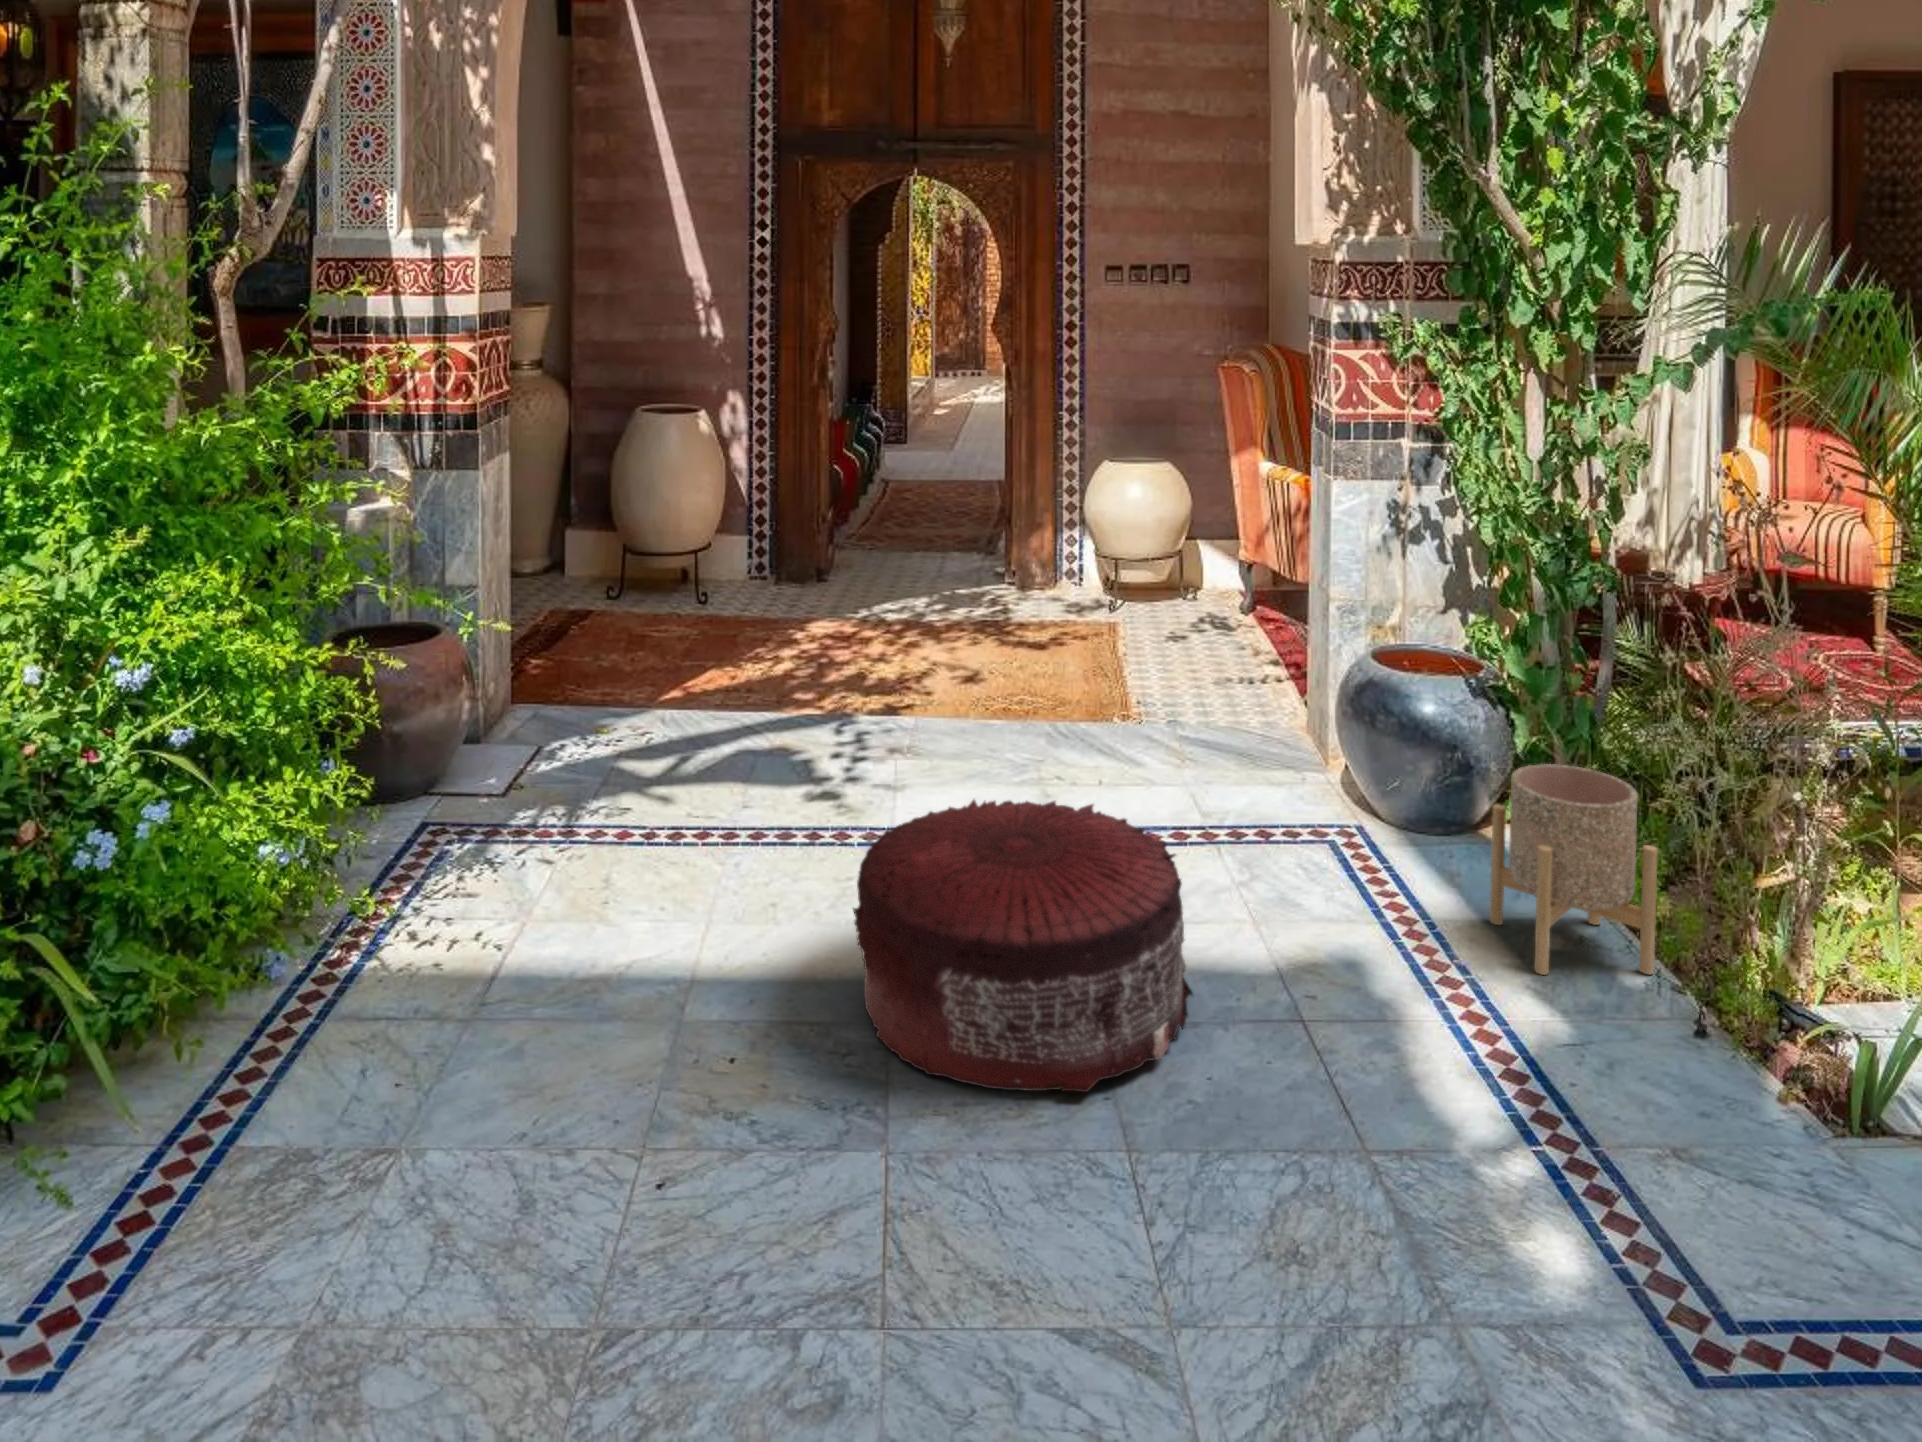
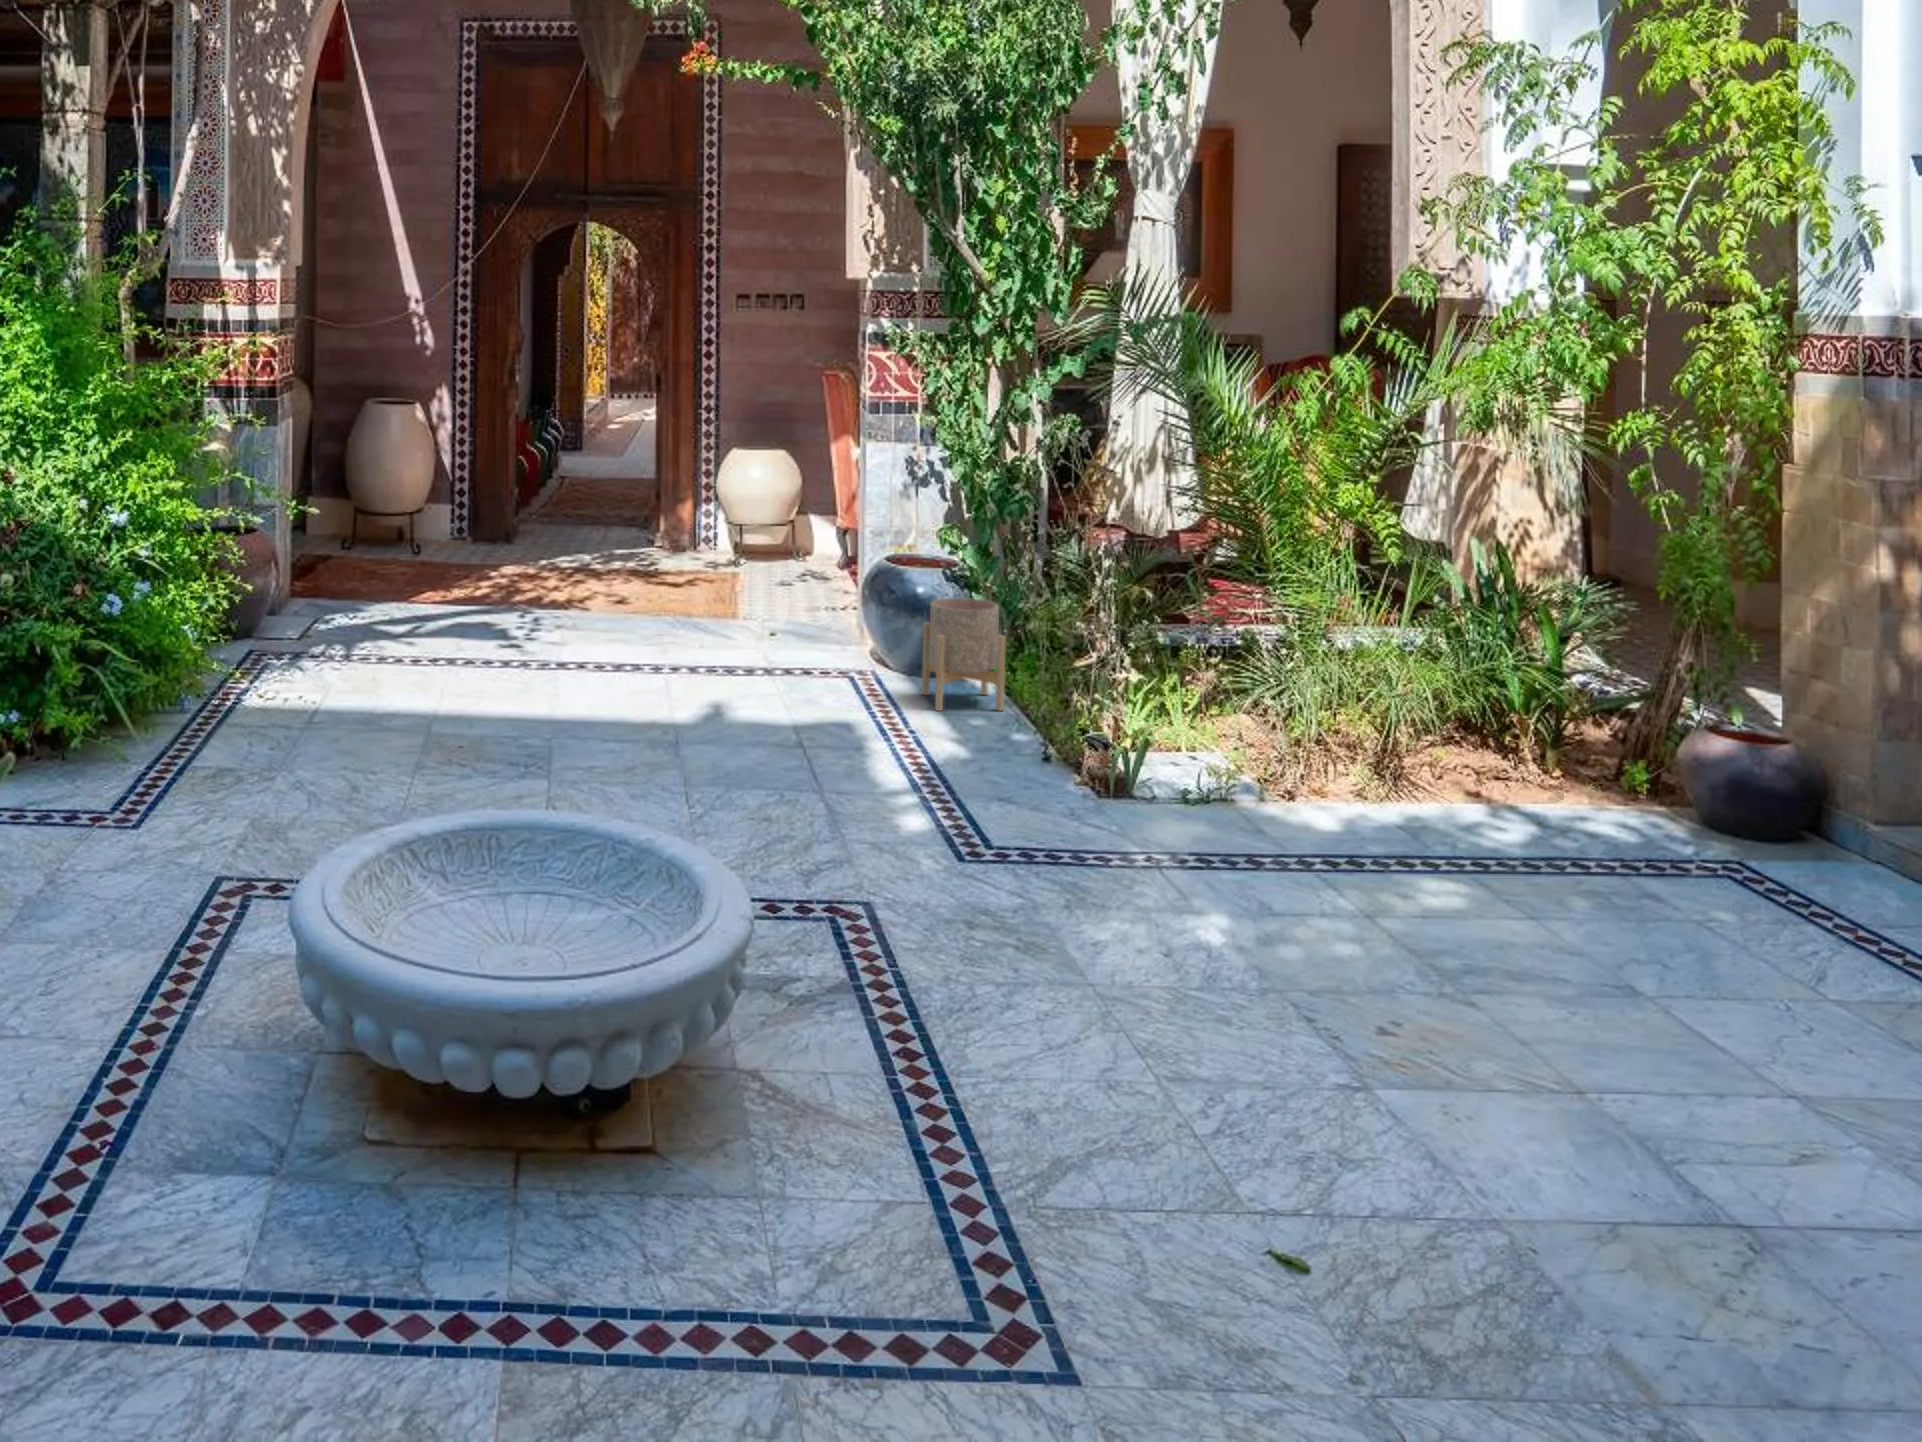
pouf: present [853,800,1194,1092] -> none [533,611,730,741]

